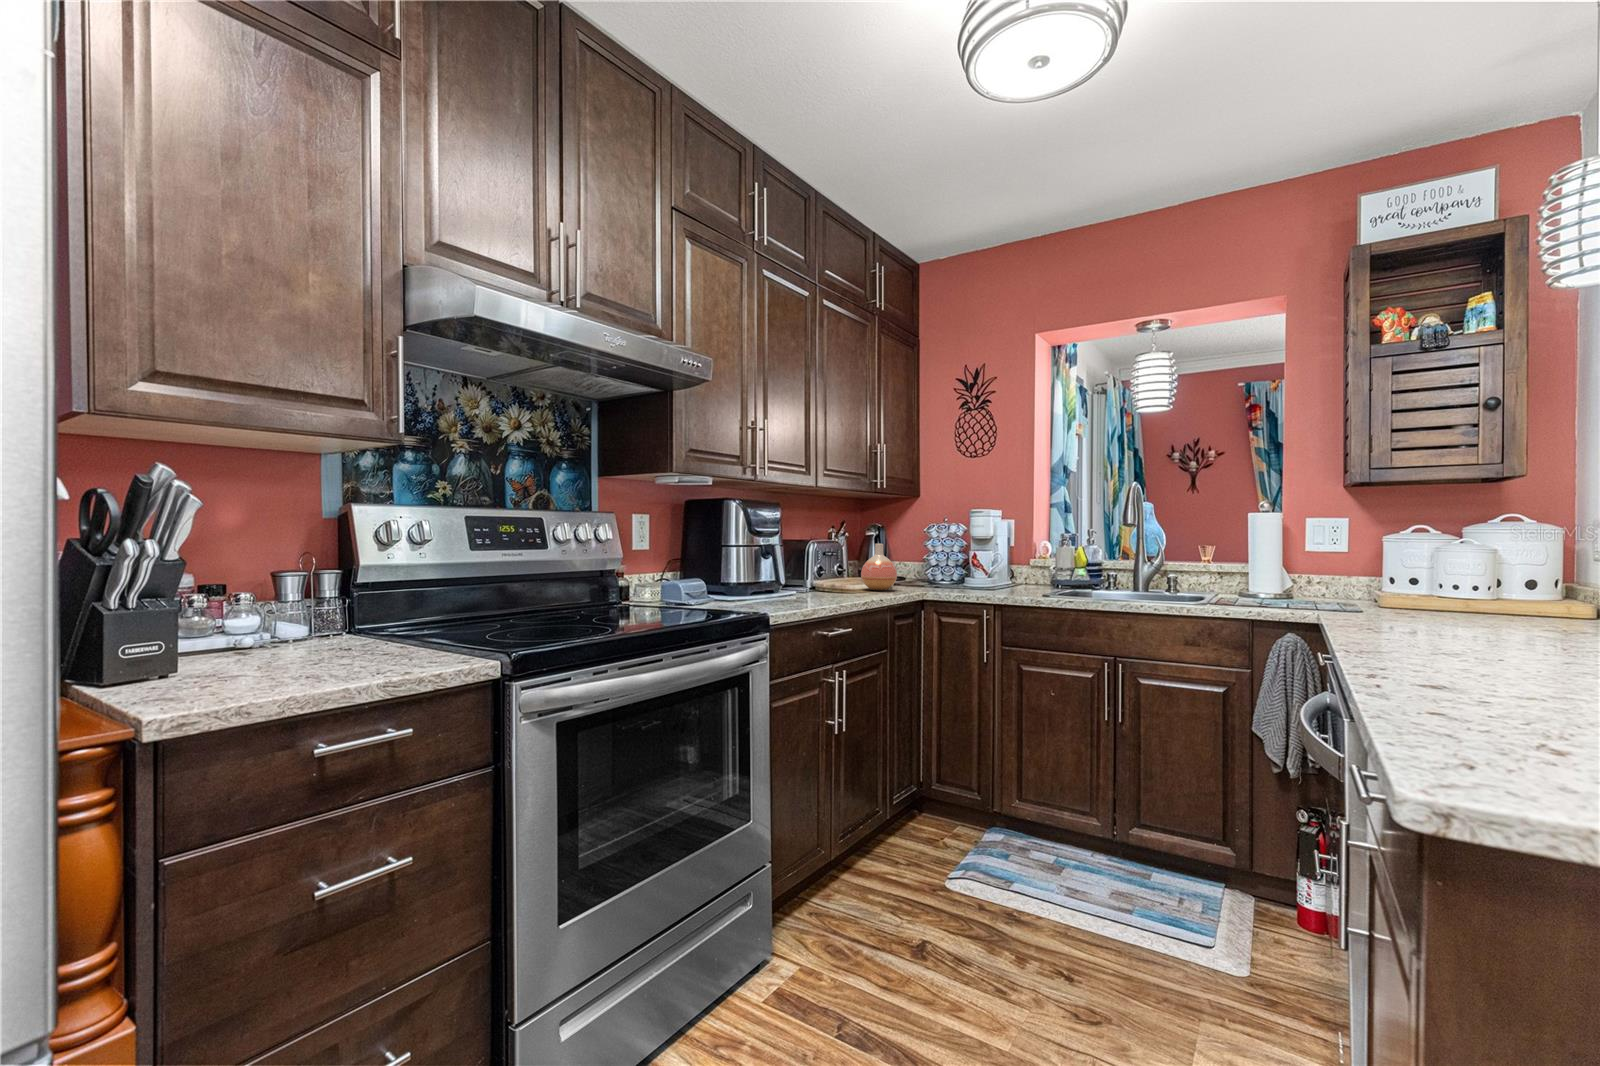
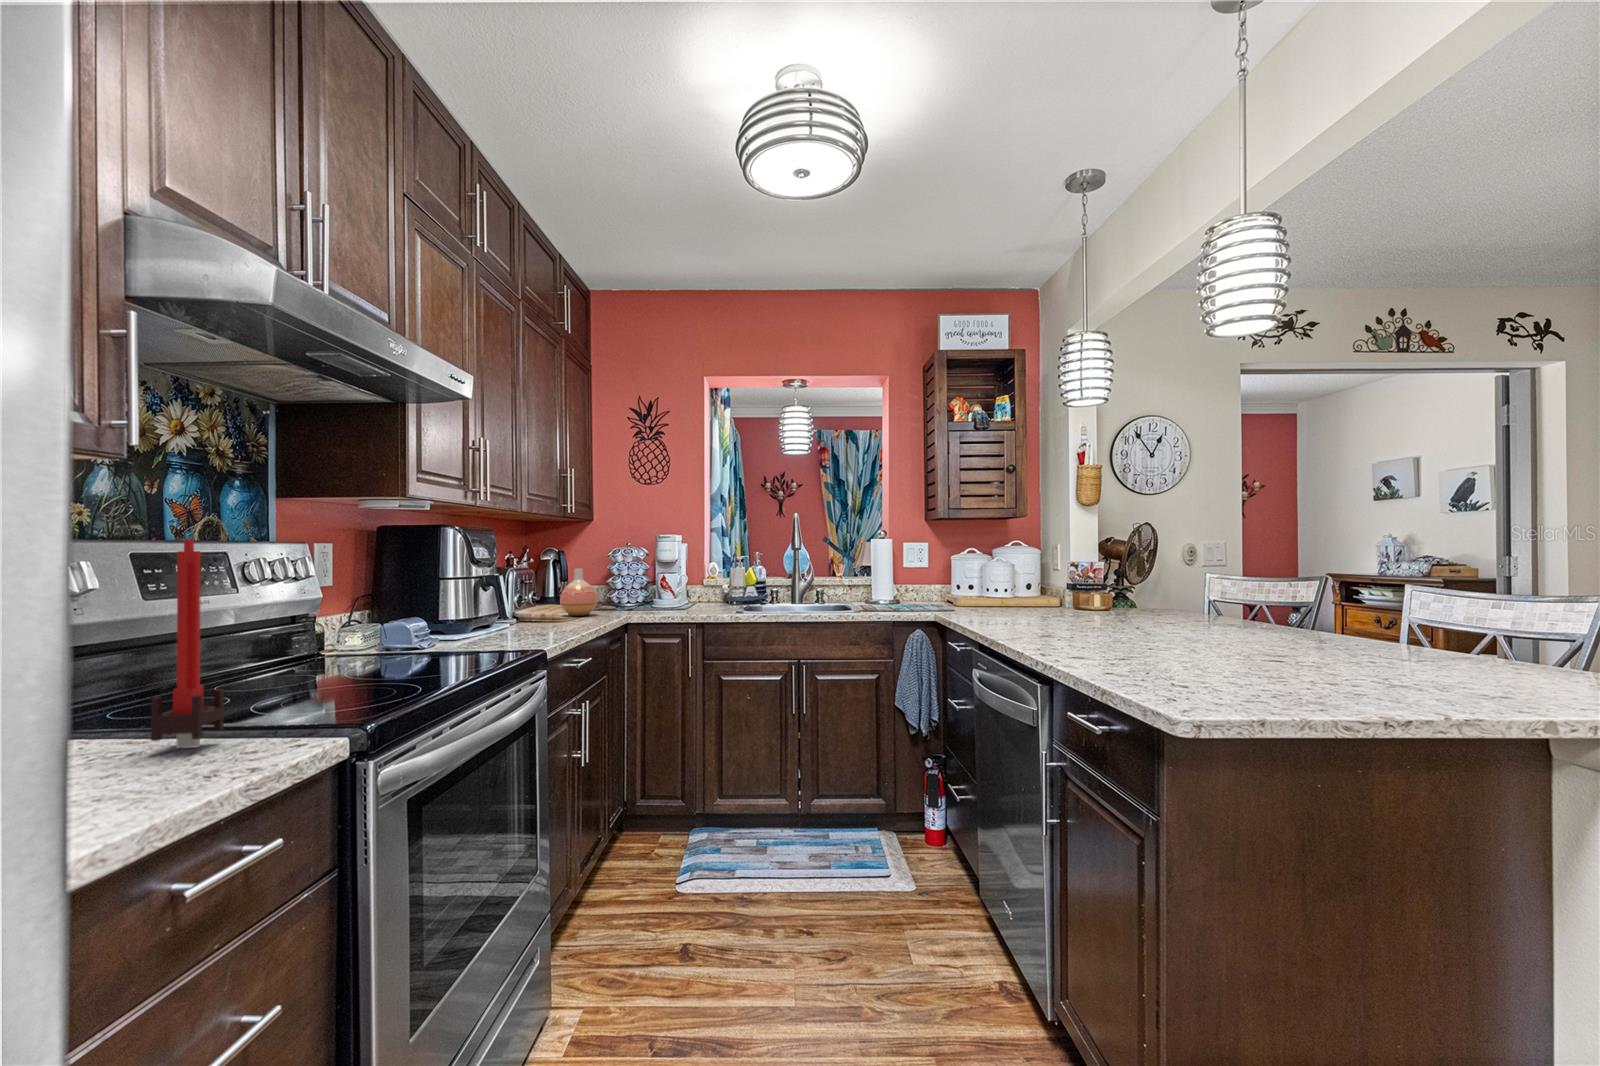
candle: none [377,511,427,670] -> present [151,539,224,748]

